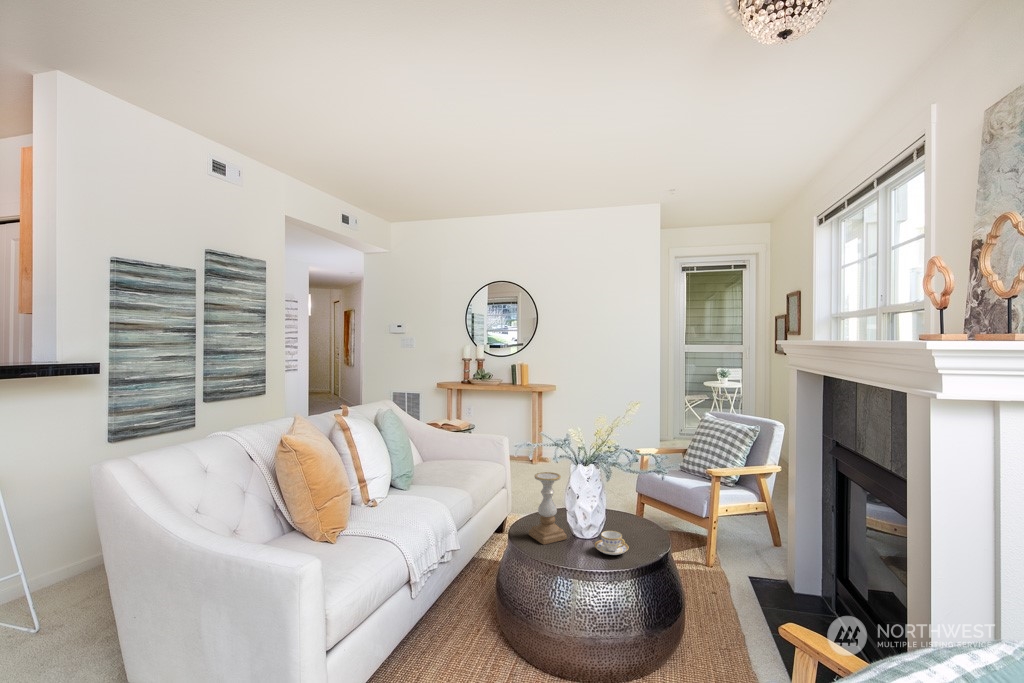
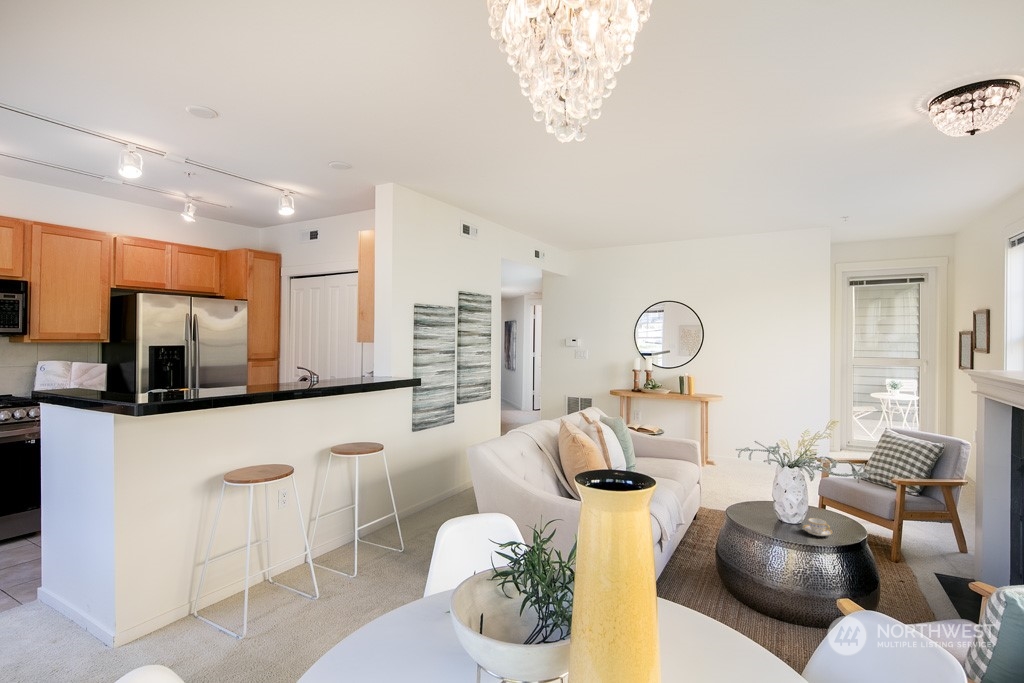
candle holder: present [529,472,567,545] -> none [743,471,776,525]

